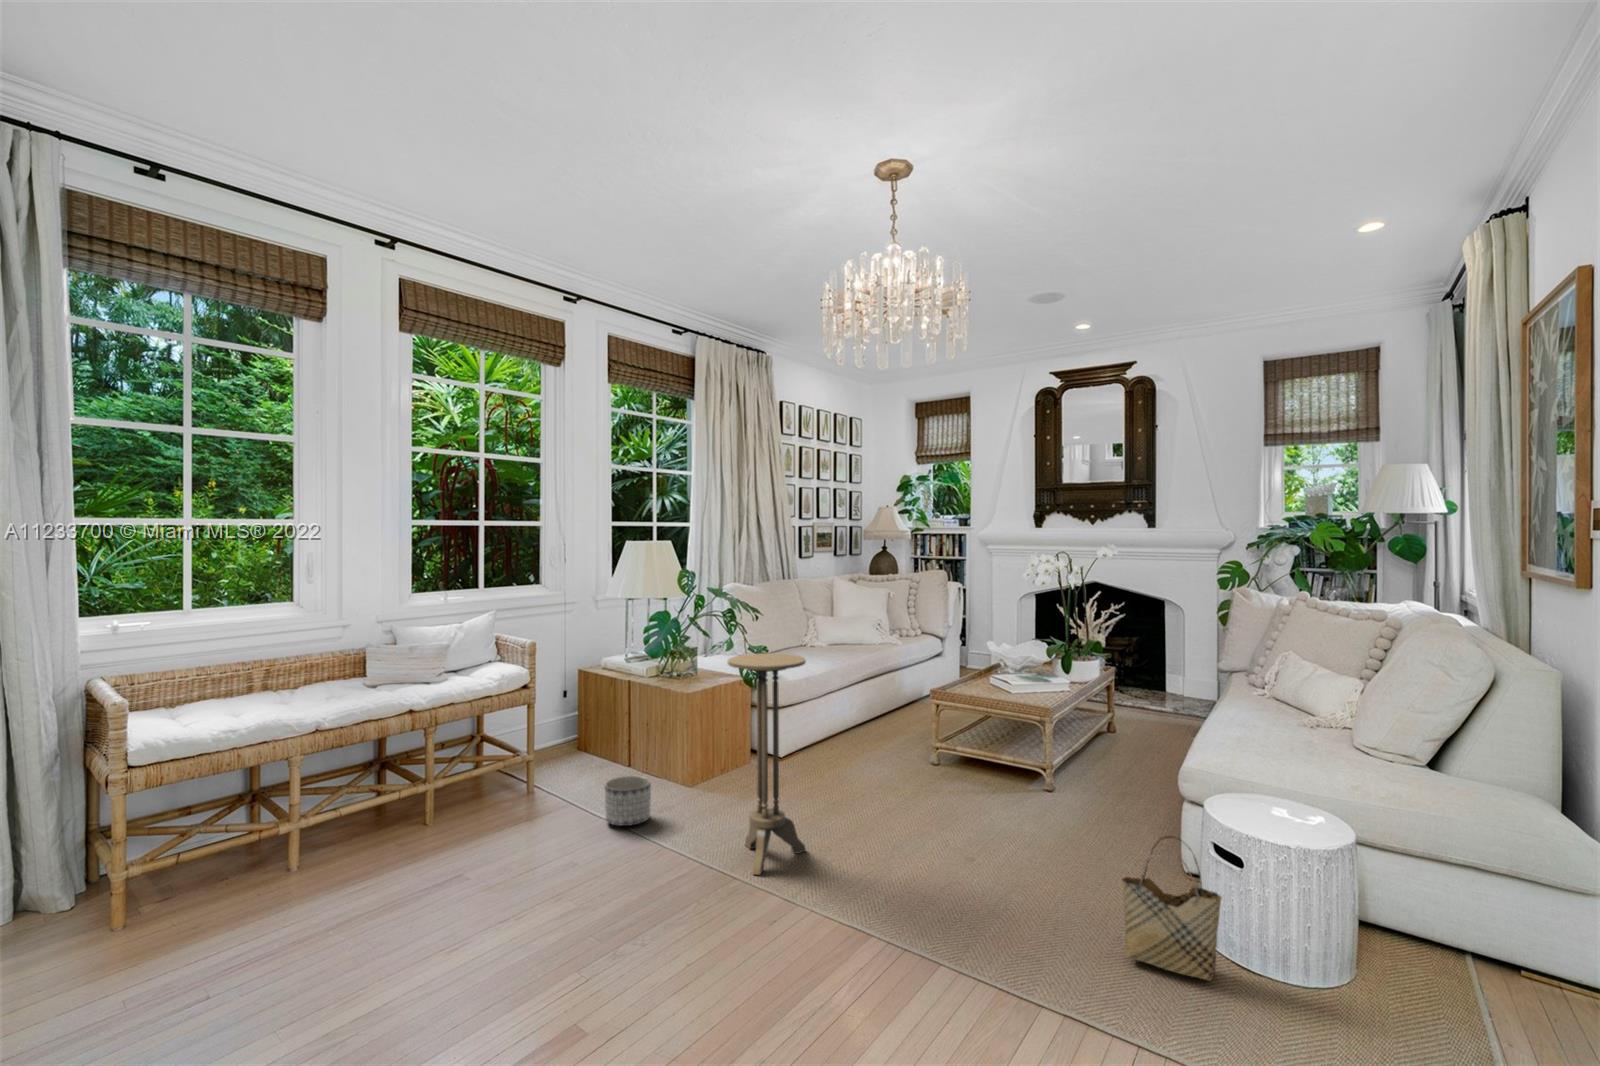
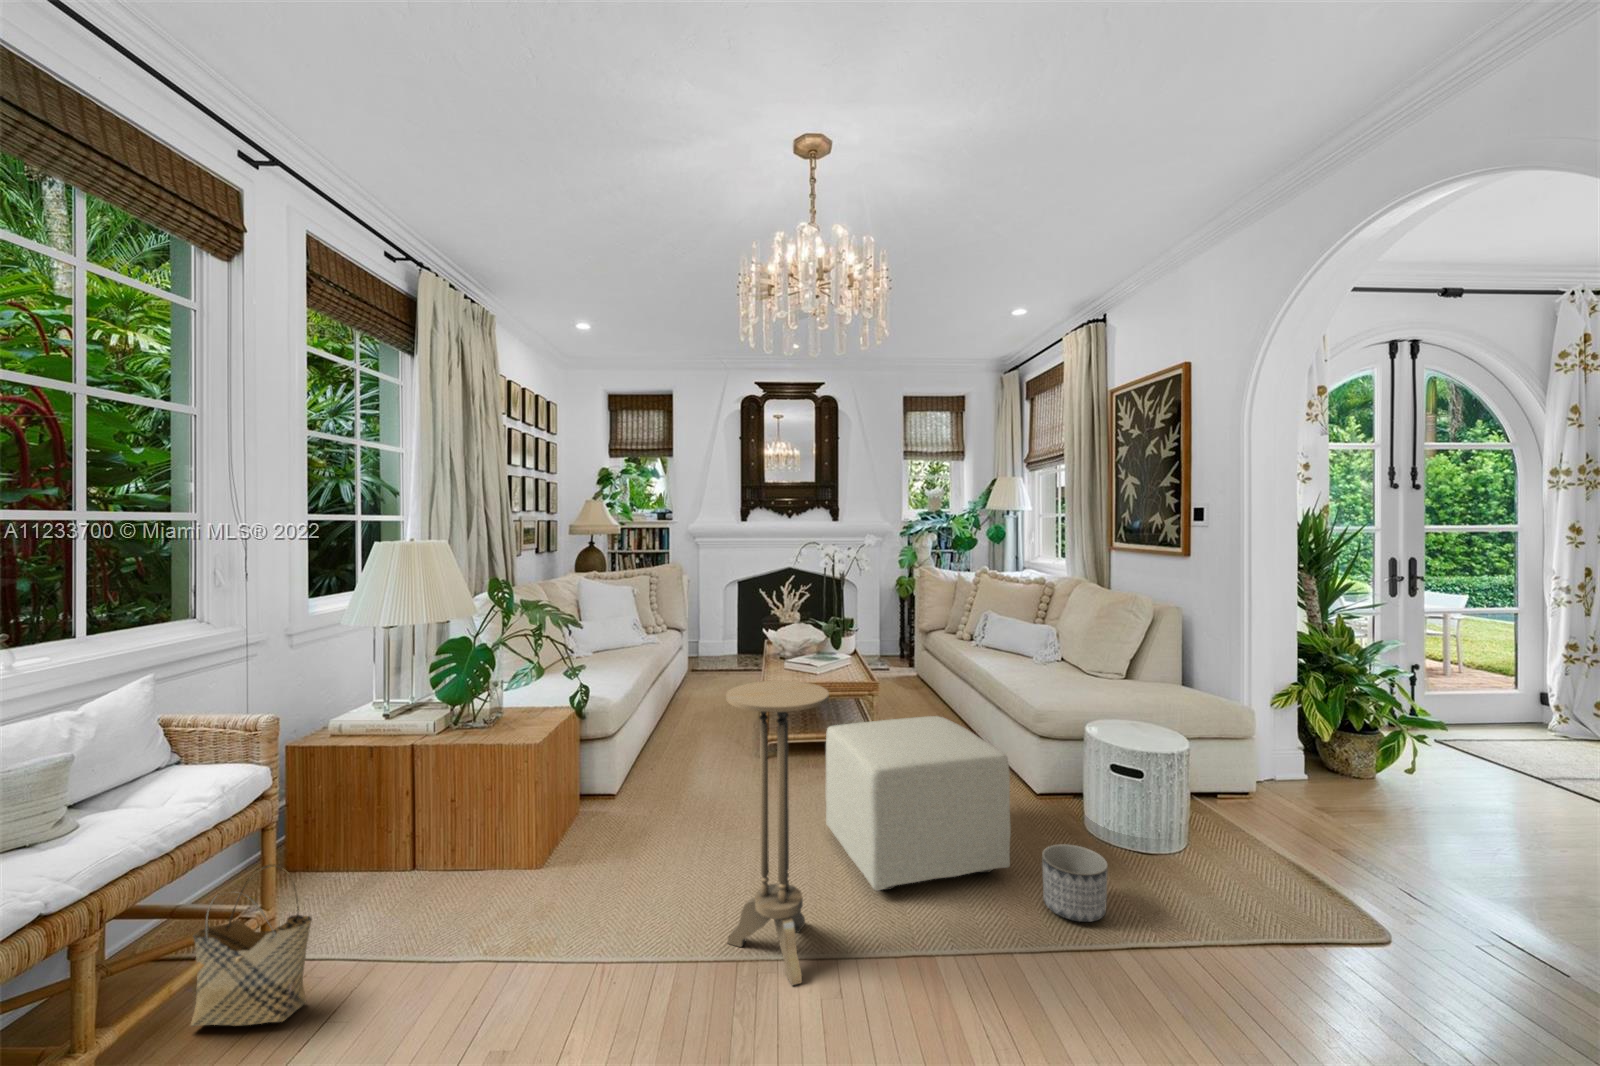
ottoman: none [870,714,1022,866] -> present [826,716,1011,891]
planter: present [605,776,651,826] -> present [1042,844,1108,922]
woven basket: present [1121,836,1222,980] -> present [191,865,312,1026]

